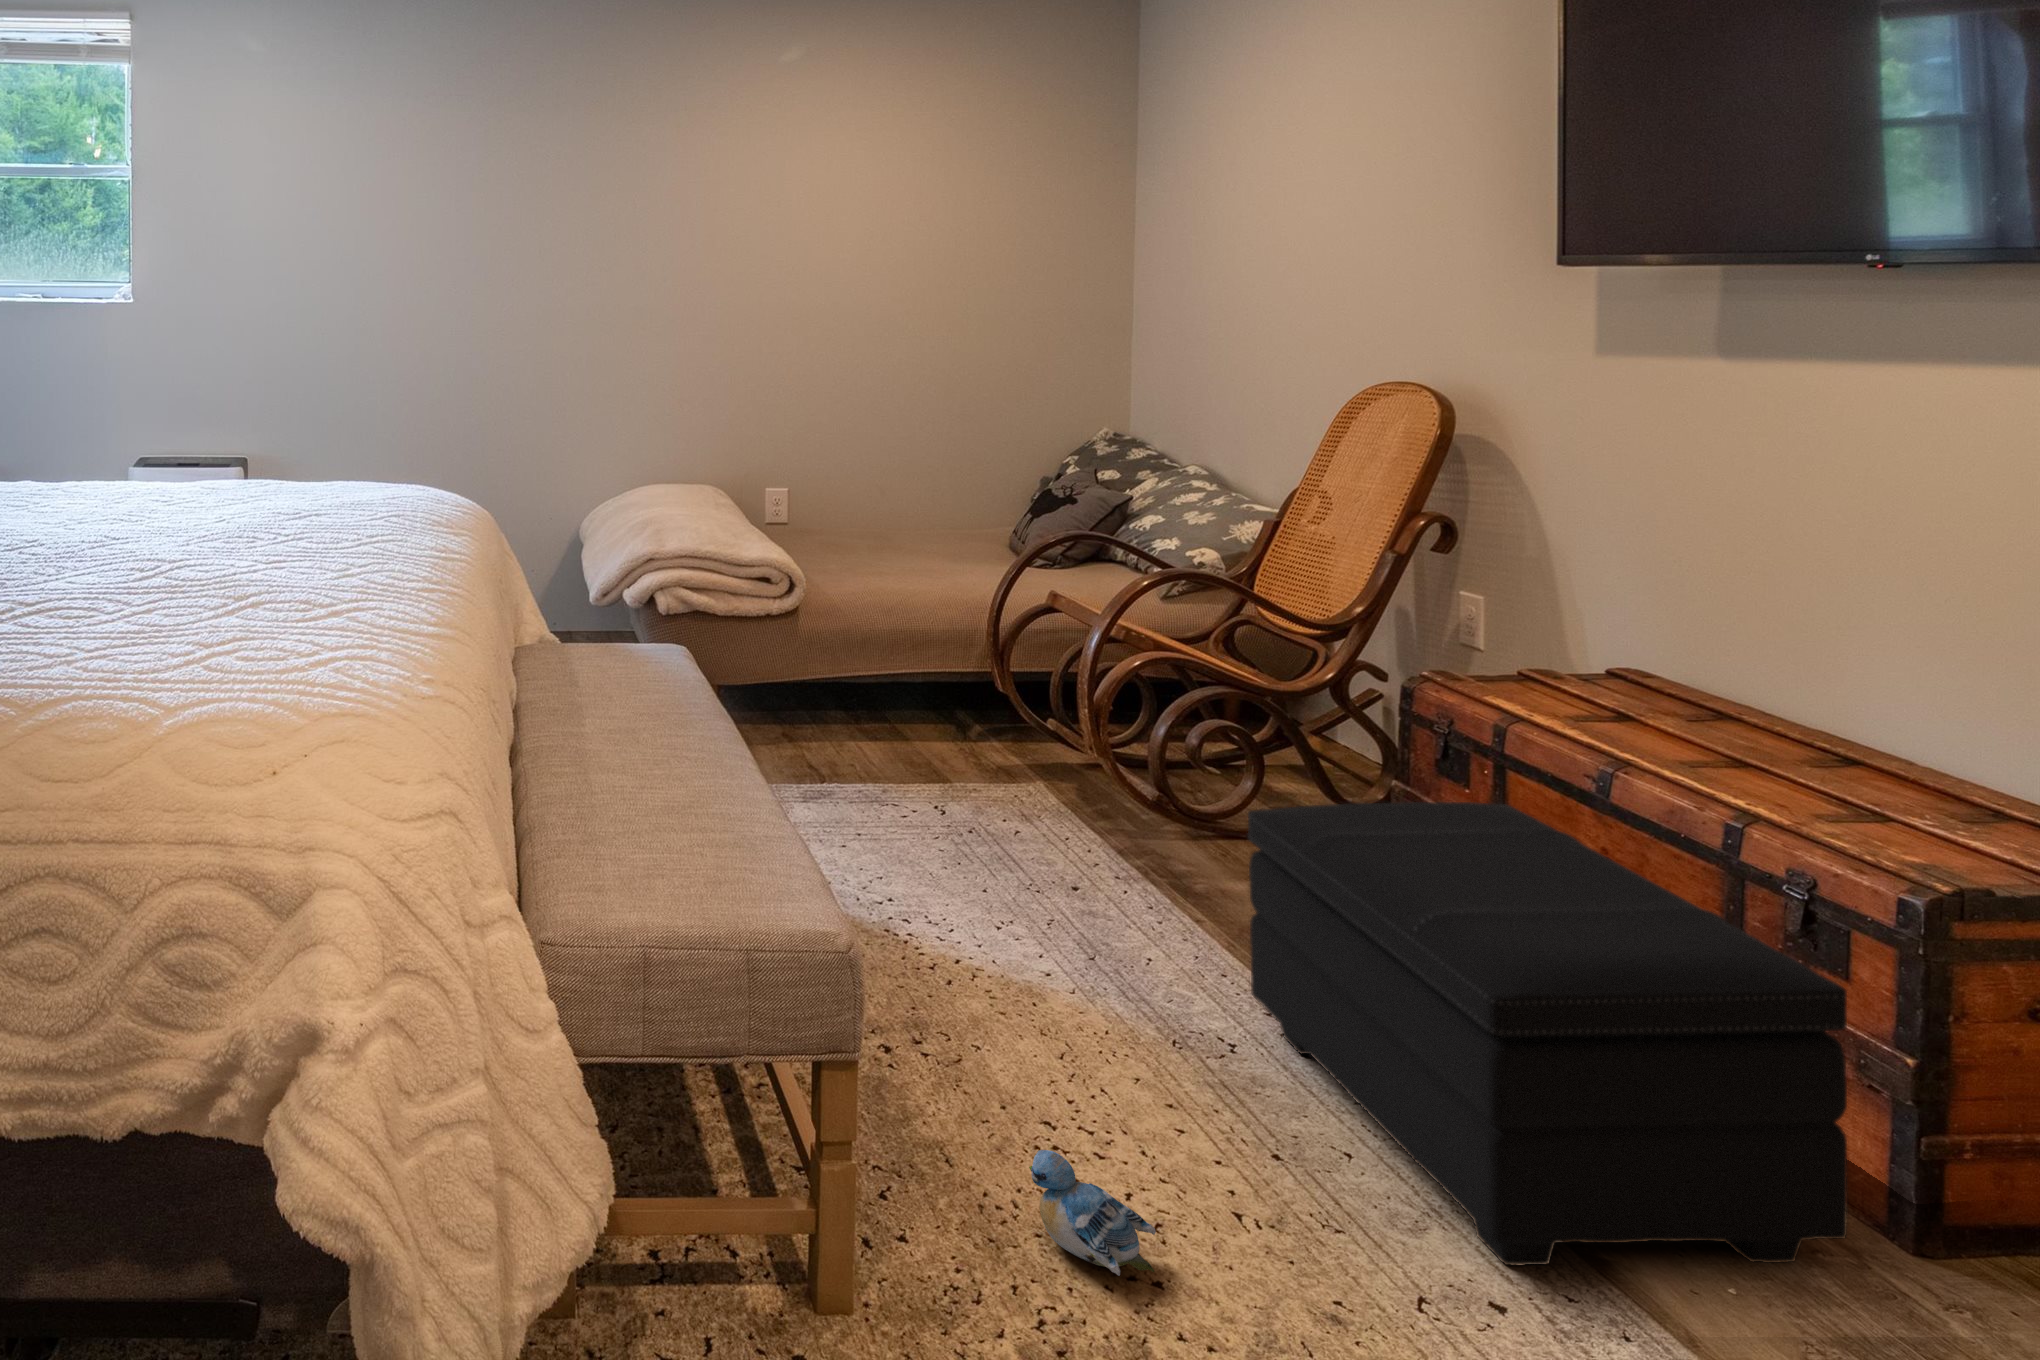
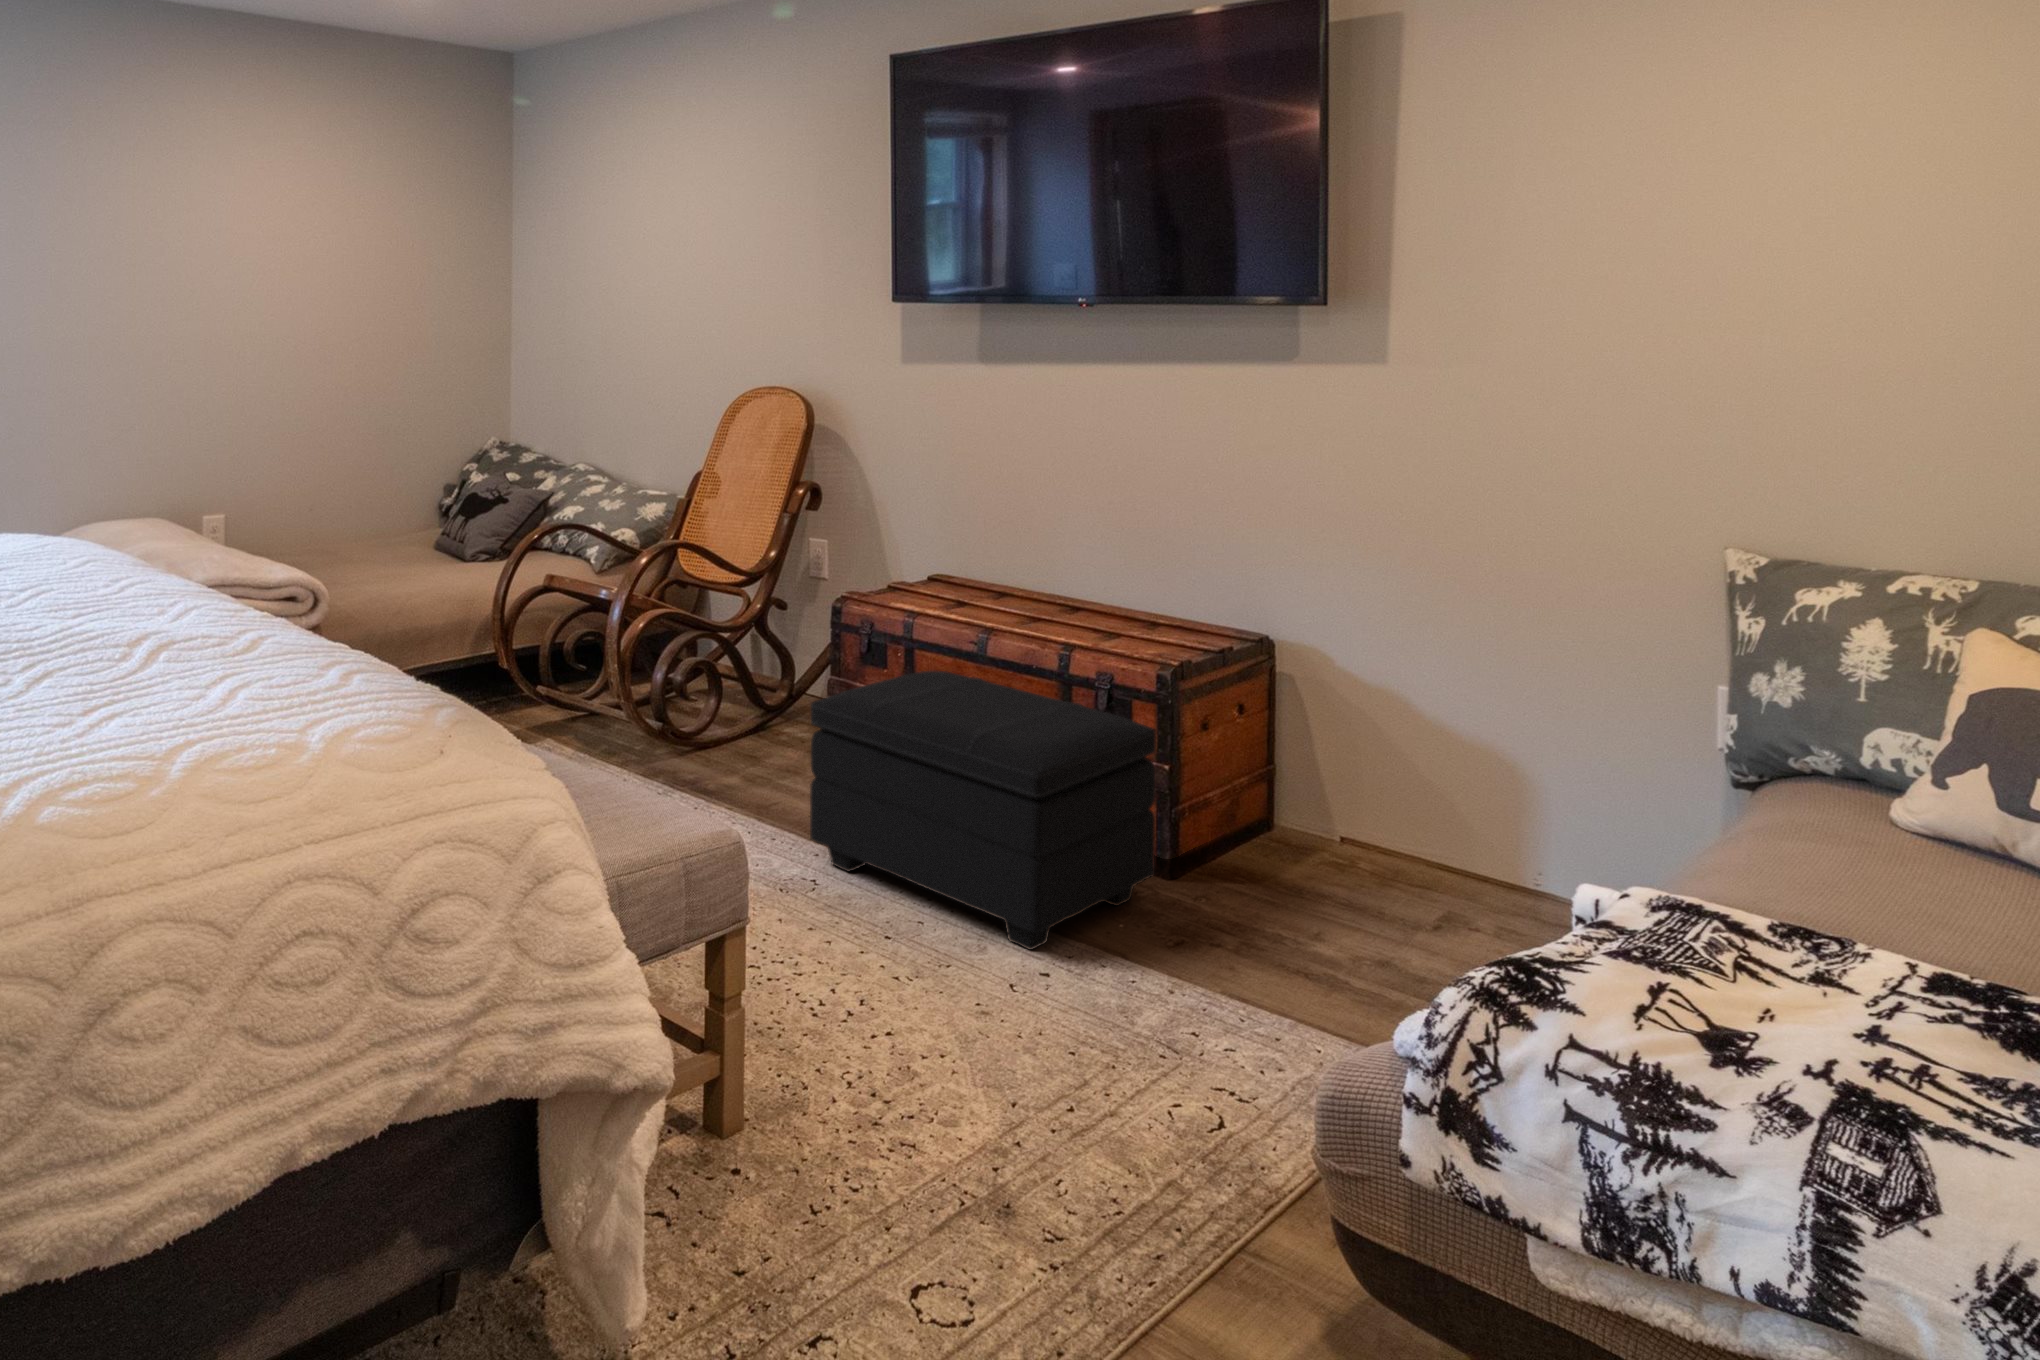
plush toy: present [1029,1150,1156,1276] -> none [794,967,889,1038]

